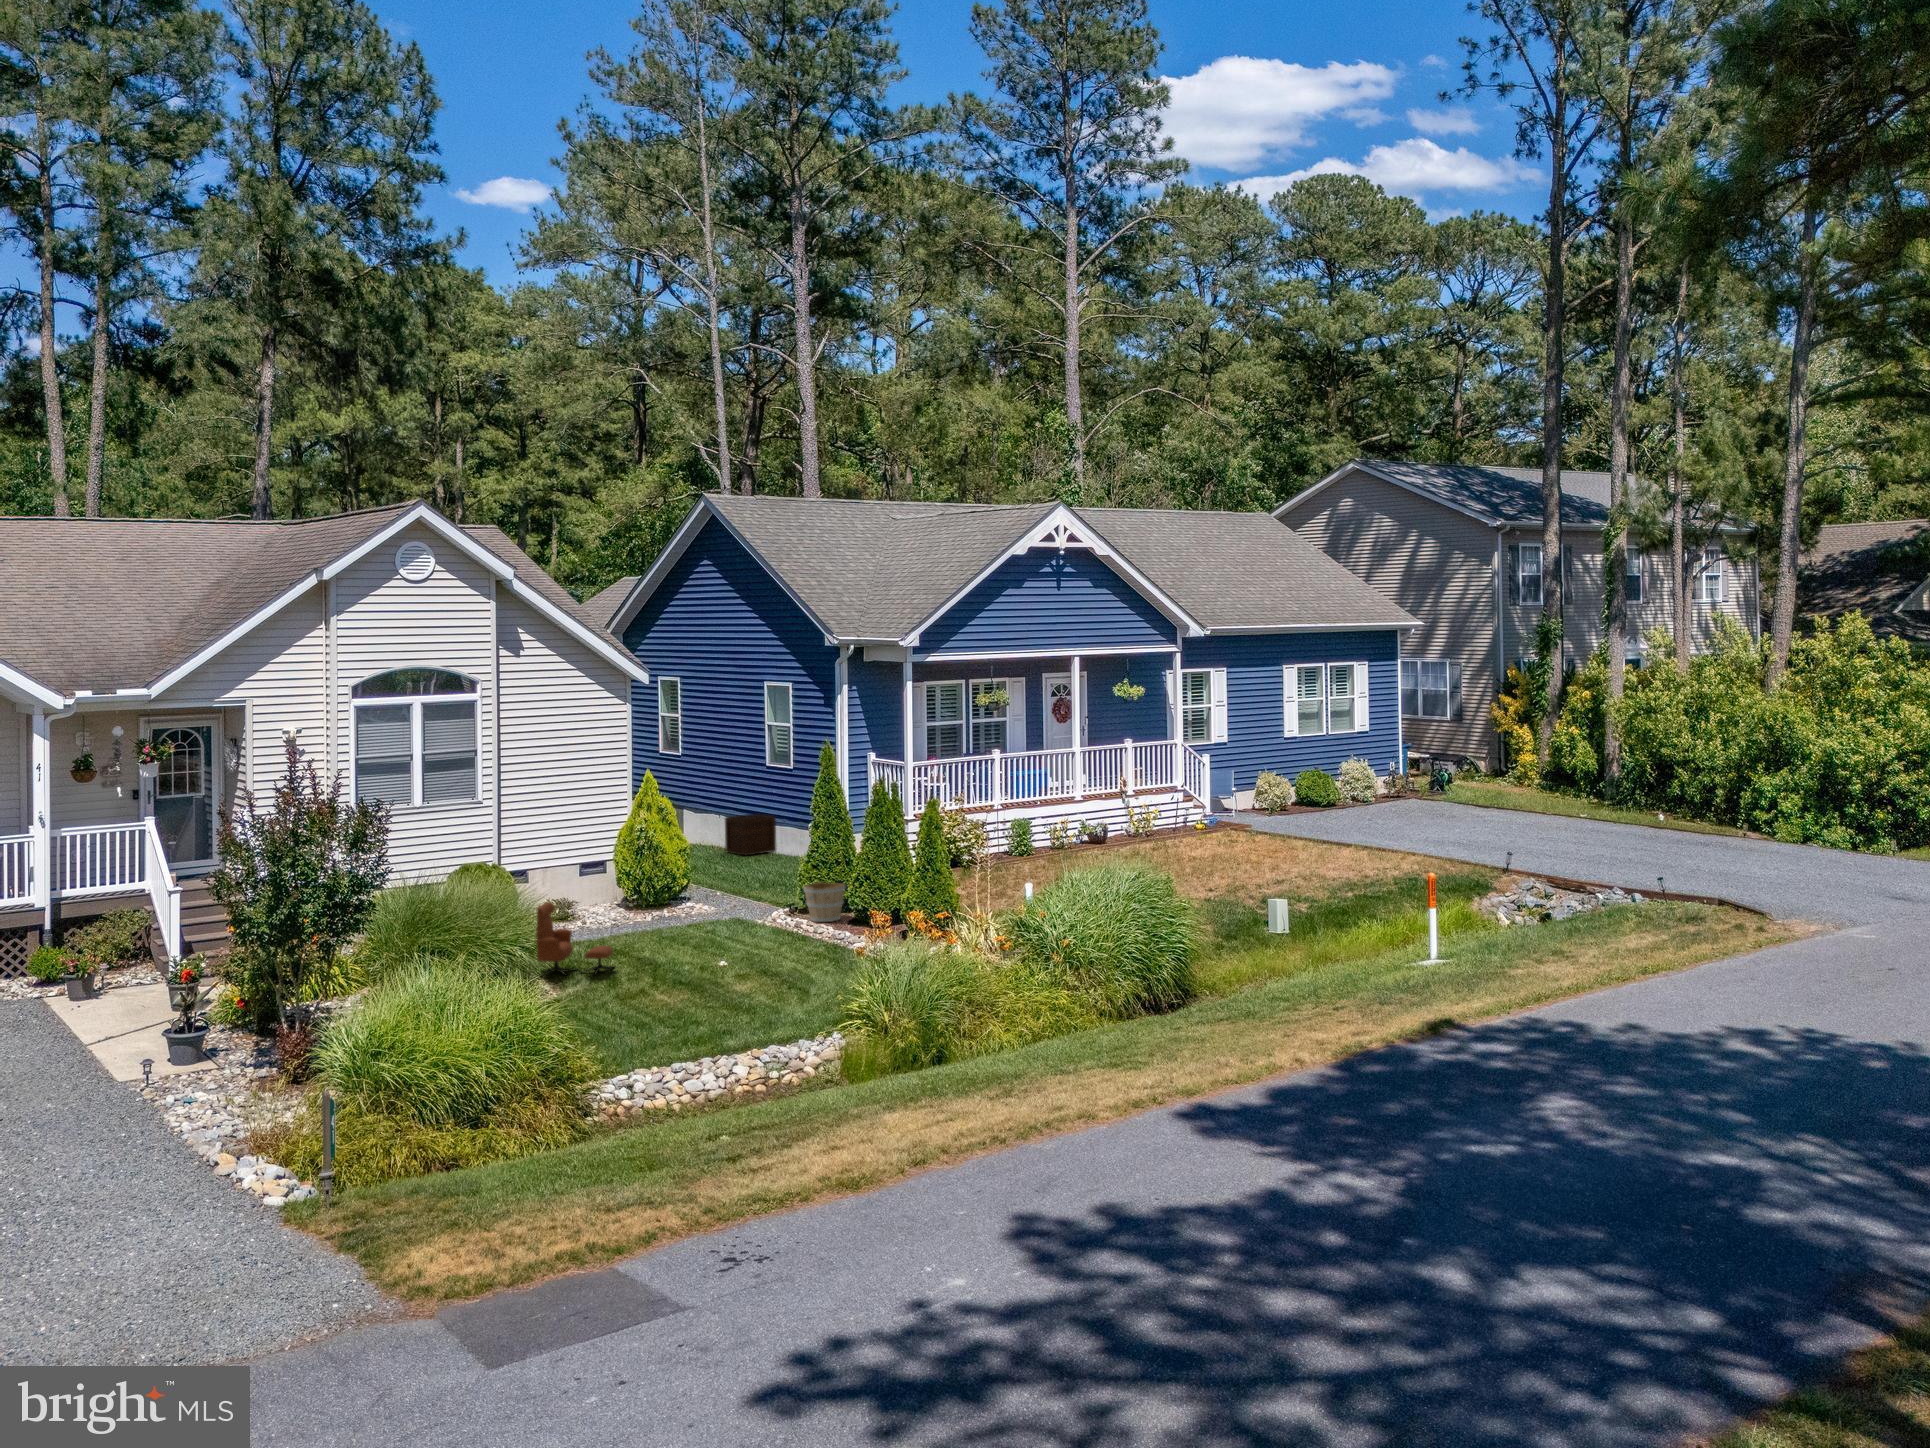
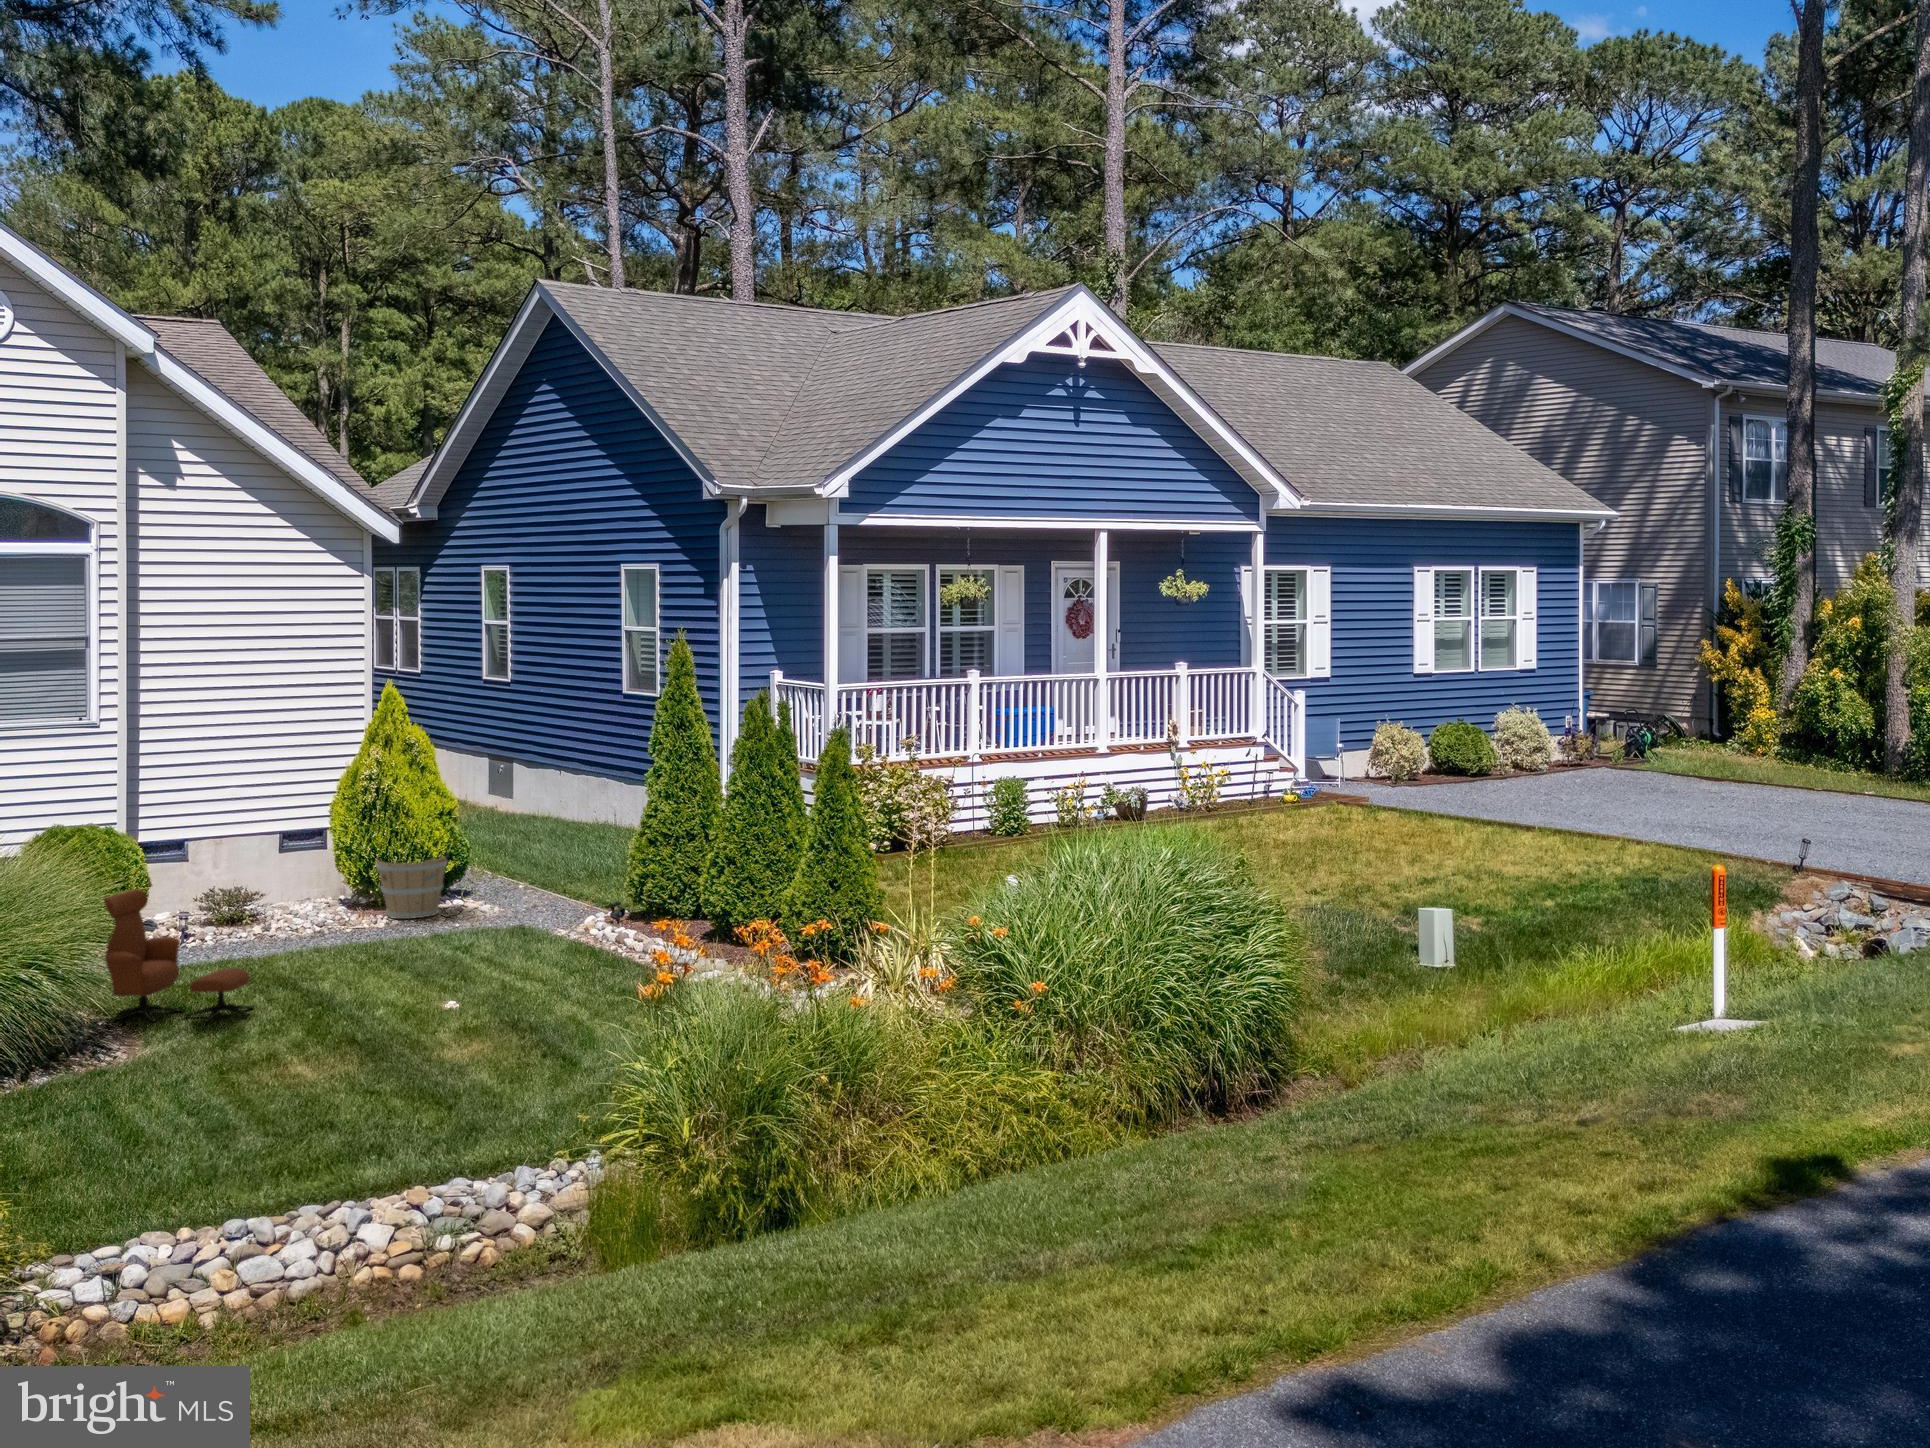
wooden crate: present [725,814,776,855] -> none [558,768,636,830]
wooden bucket: present [803,882,846,922] -> present [376,857,447,919]

